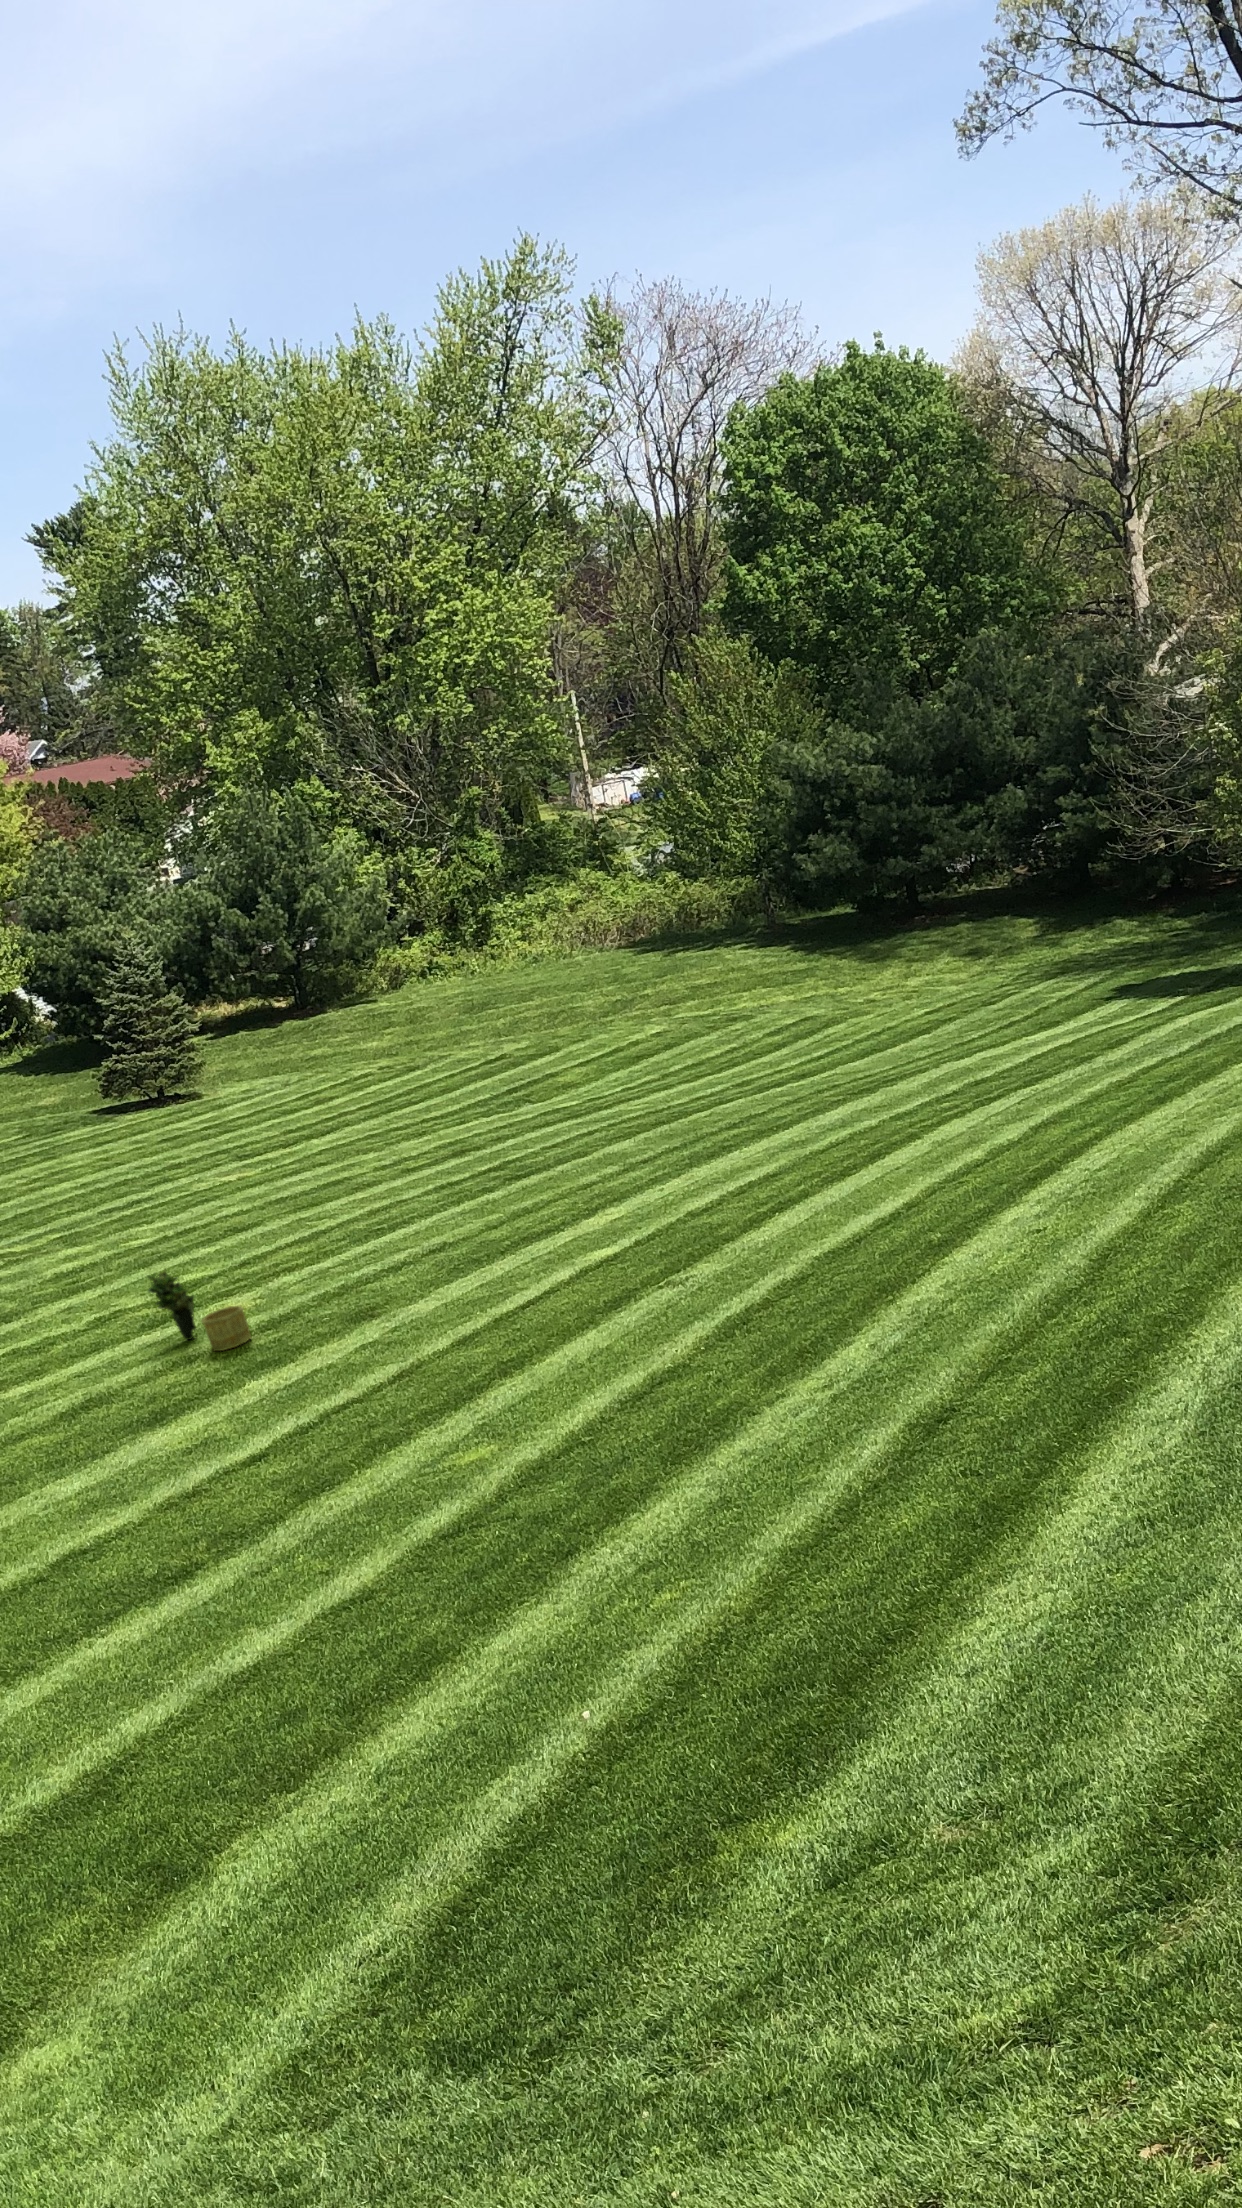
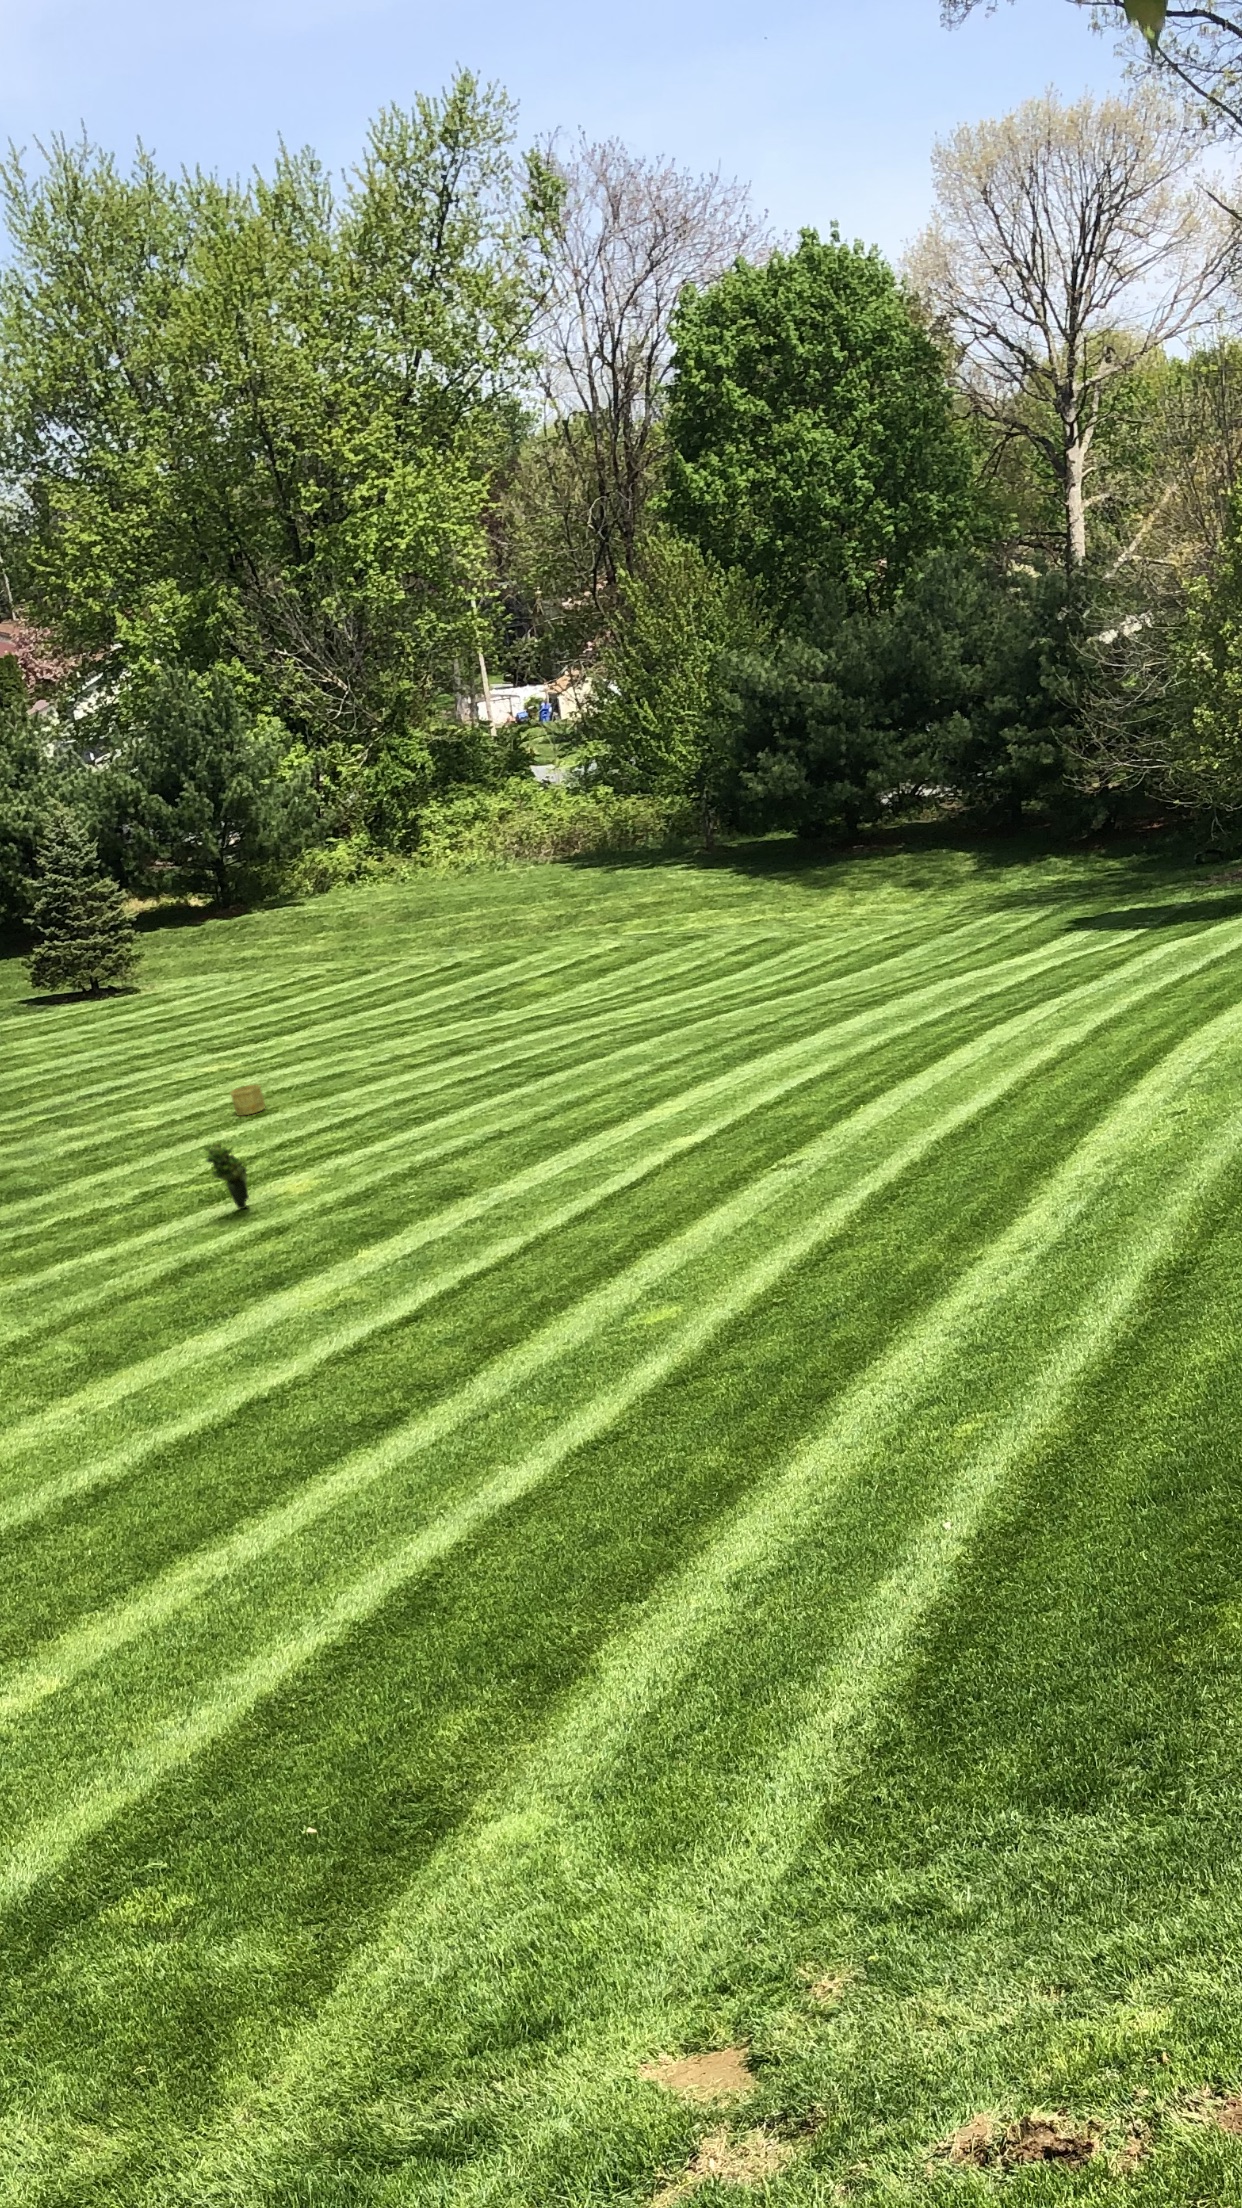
wooden bucket: present [202,1306,251,1351] -> present [230,1085,265,1116]

